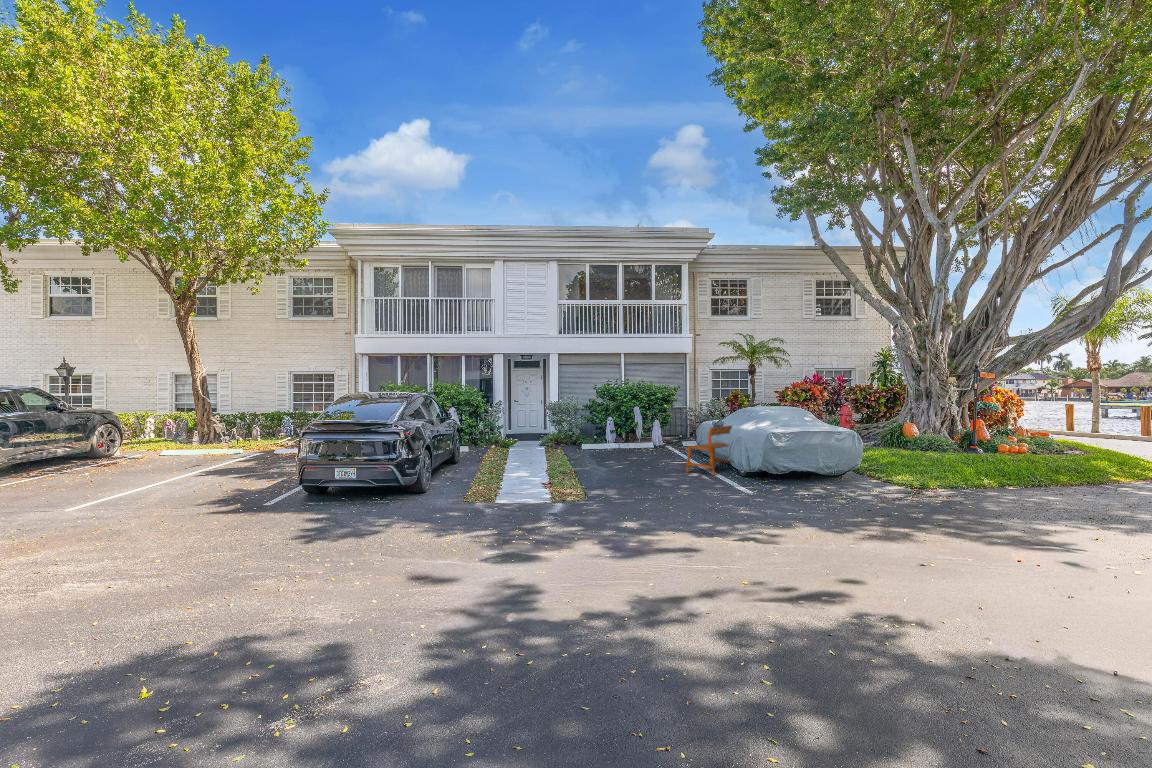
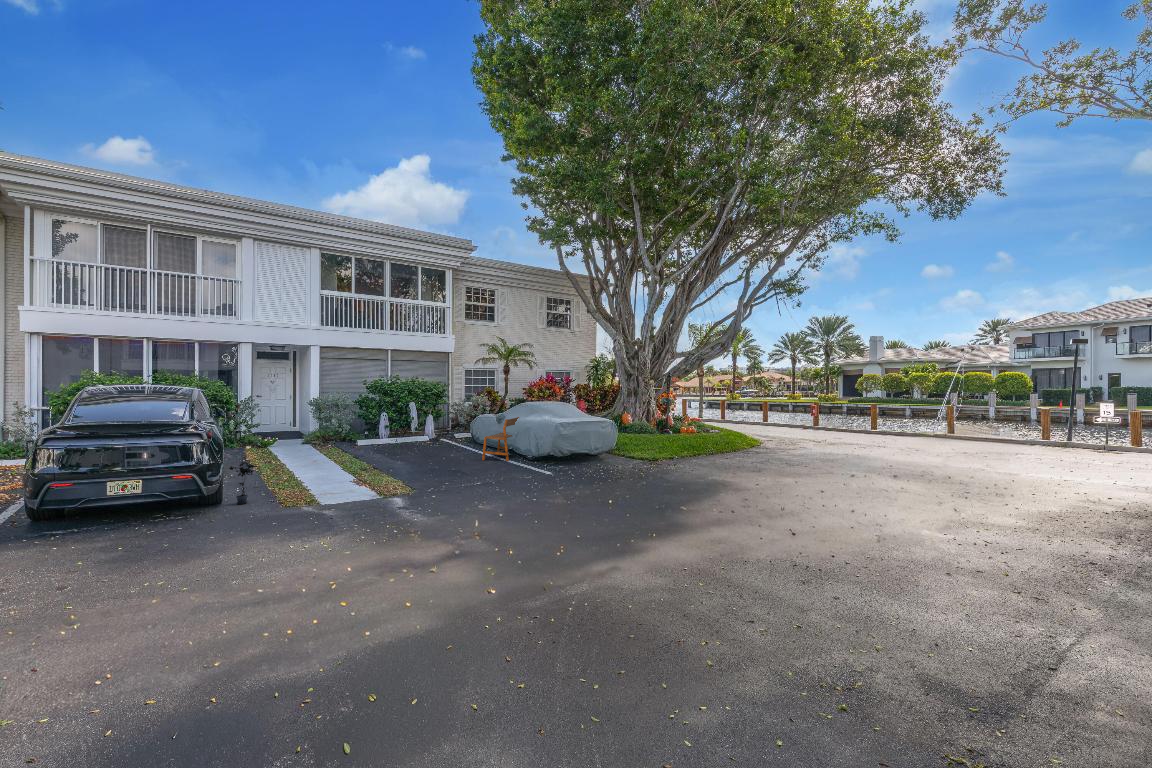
potted plant: none [422,457,447,495] -> present [229,462,260,504]

